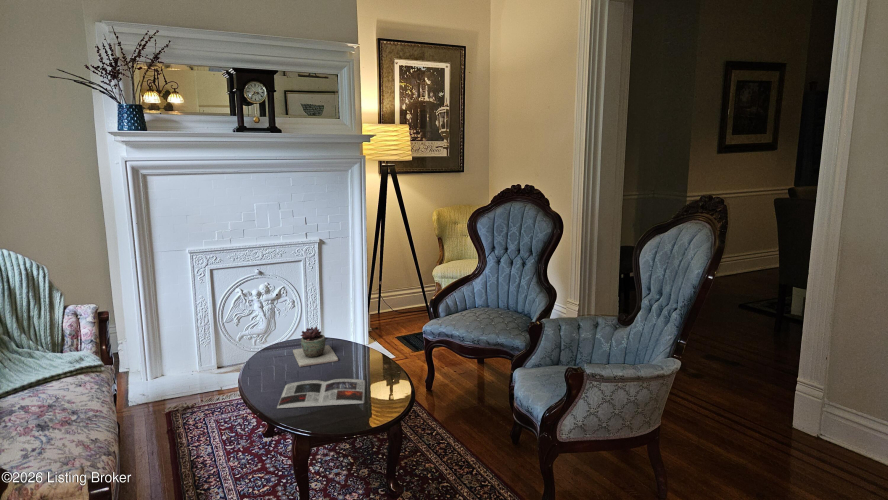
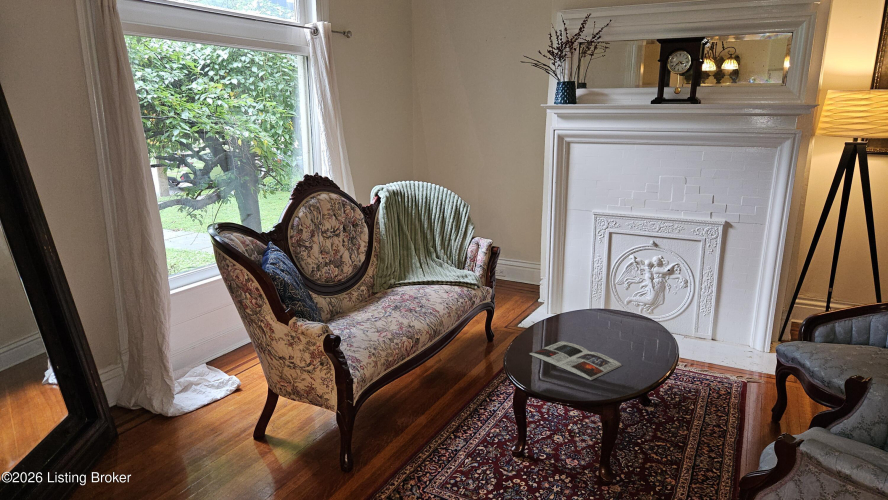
succulent plant: present [293,327,338,367] -> none [592,301,642,341]

